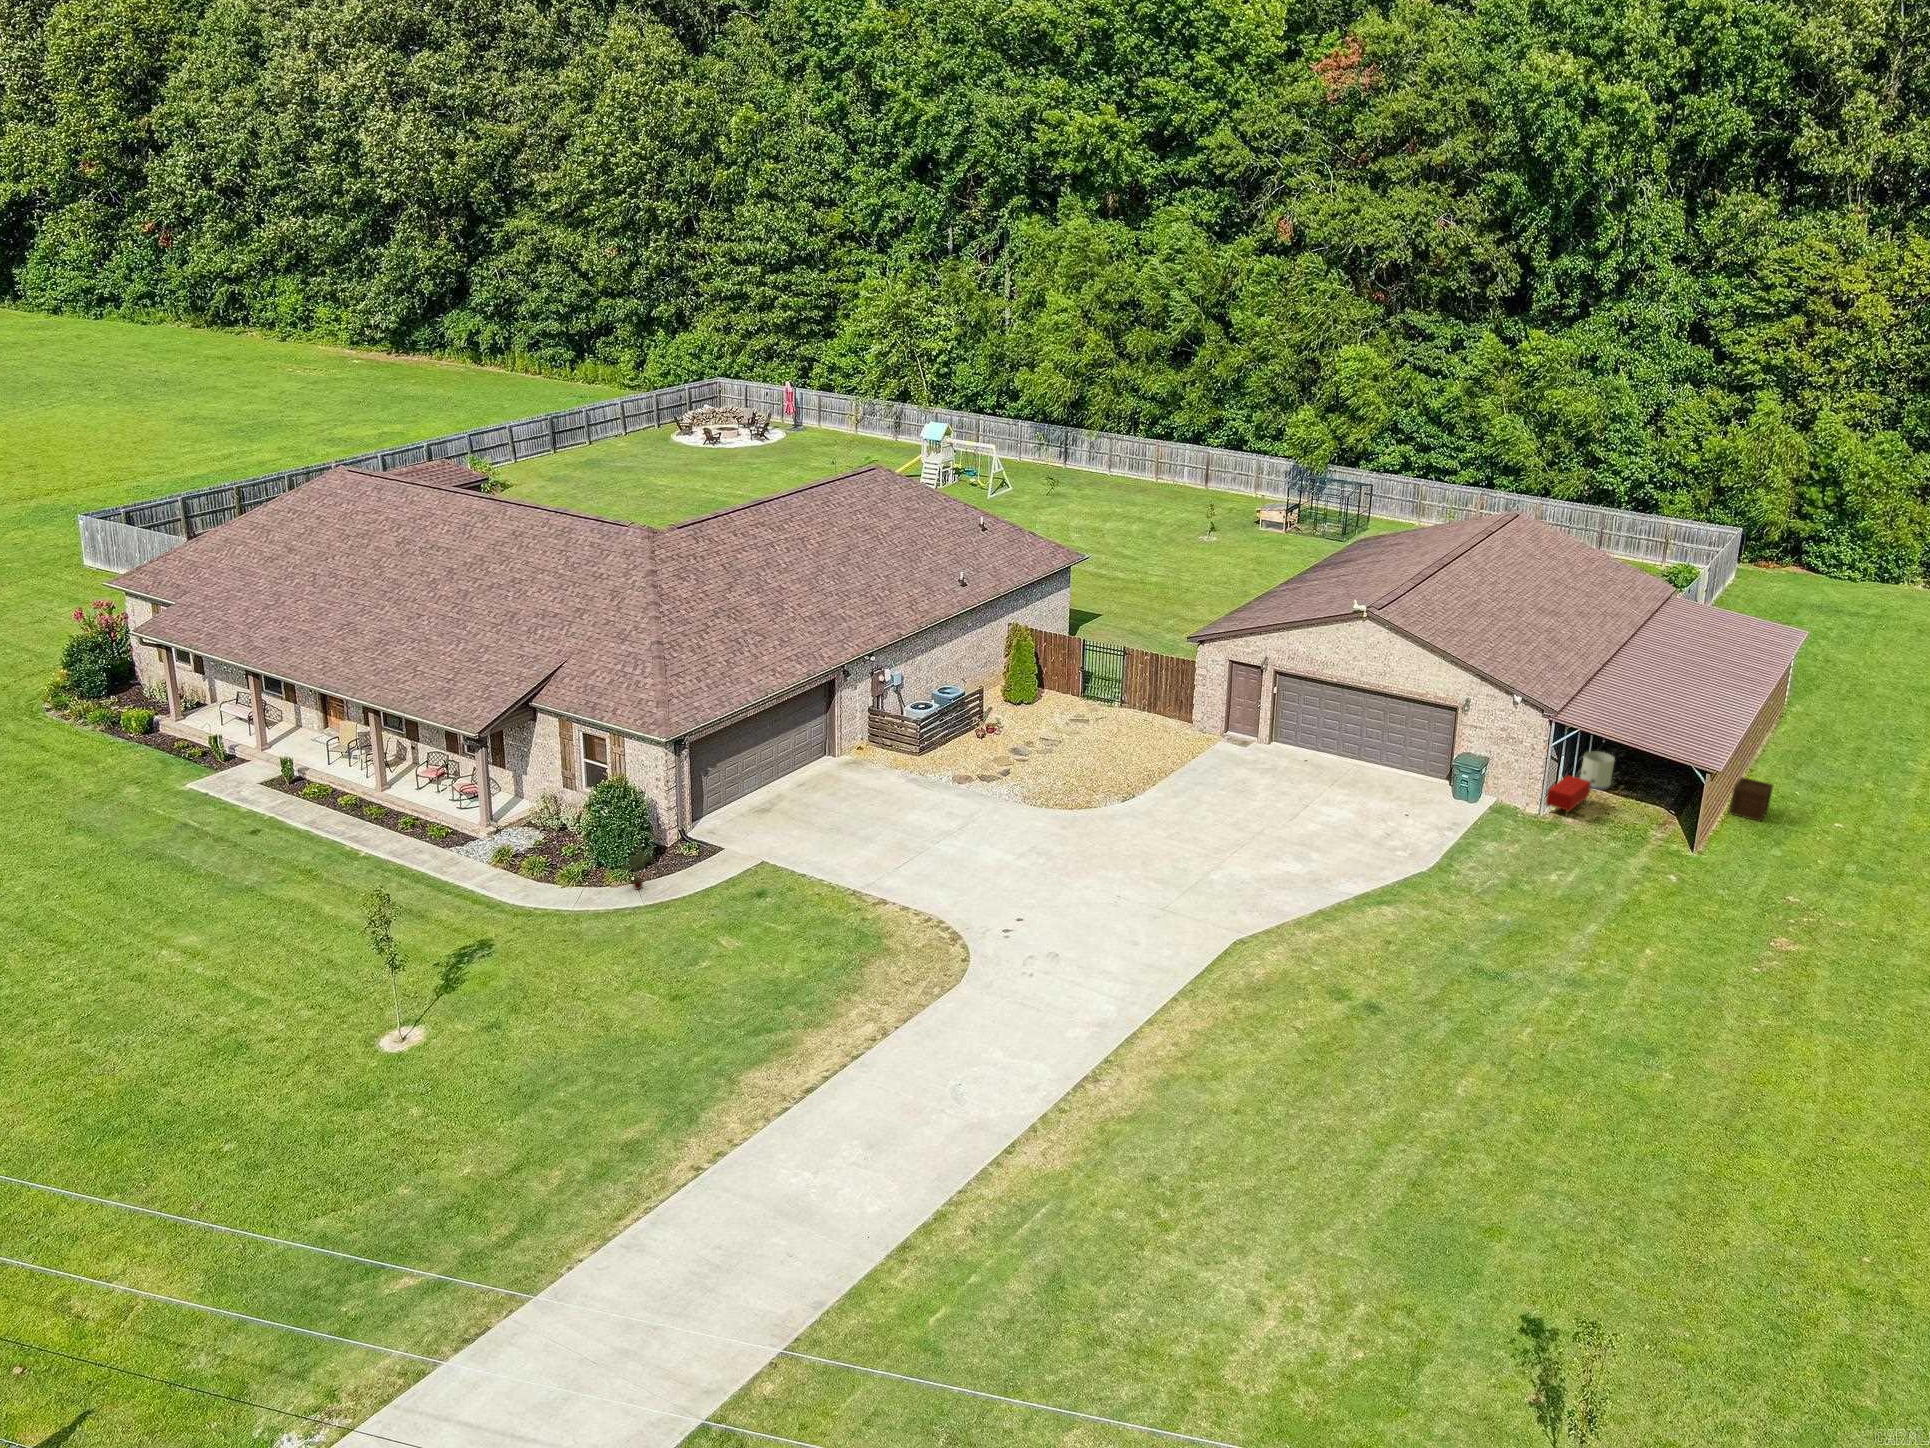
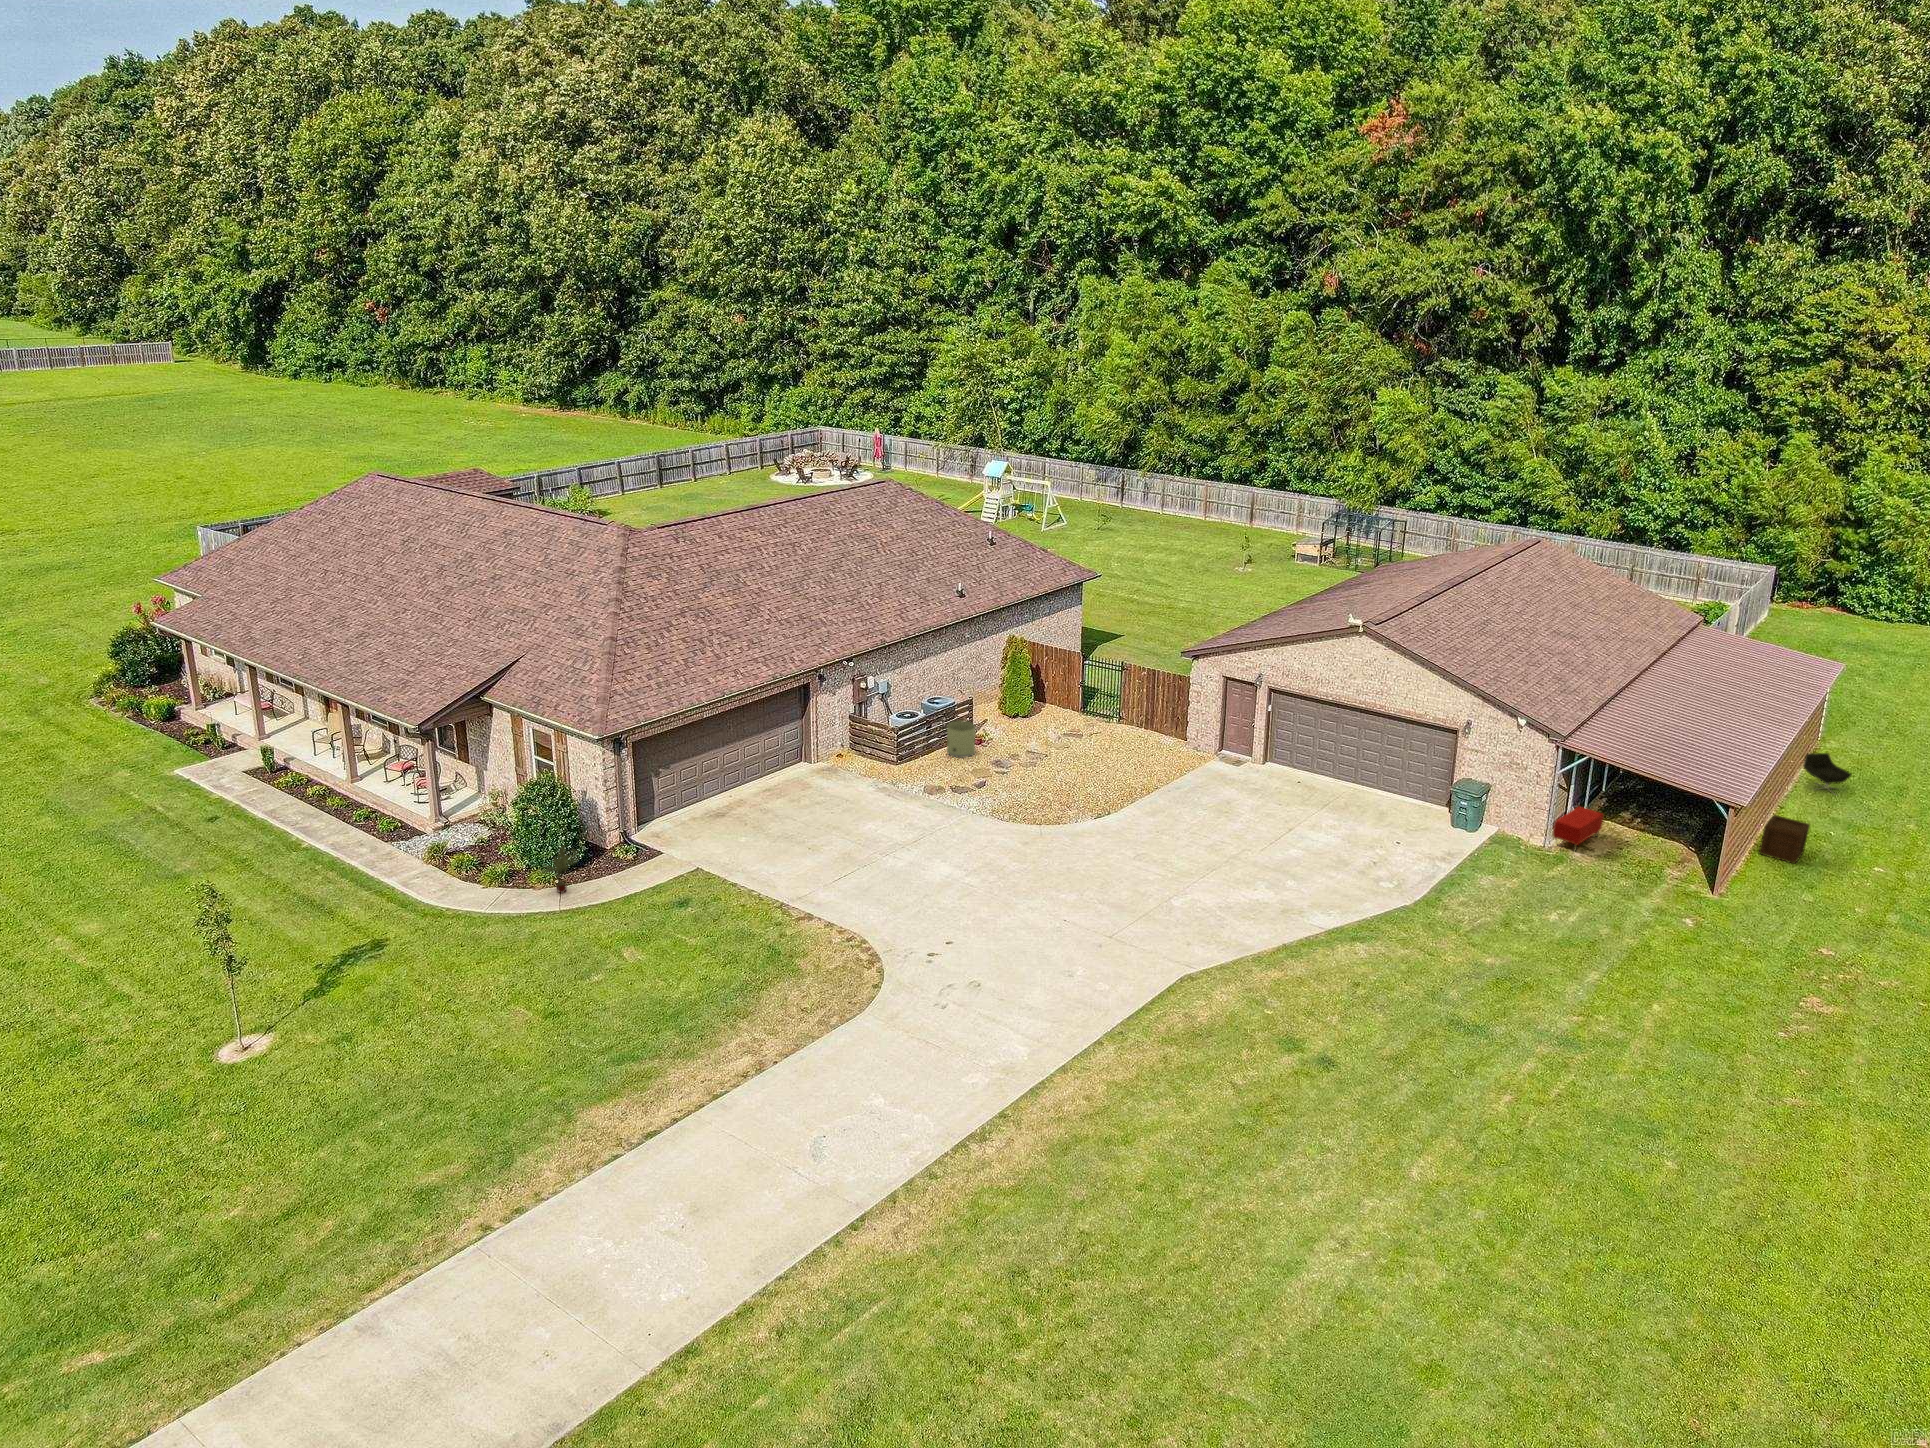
lounge chair: none [1765,718,1808,758] -> present [1804,753,1851,790]
trash can: present [1580,751,1615,789] -> present [947,721,976,758]

